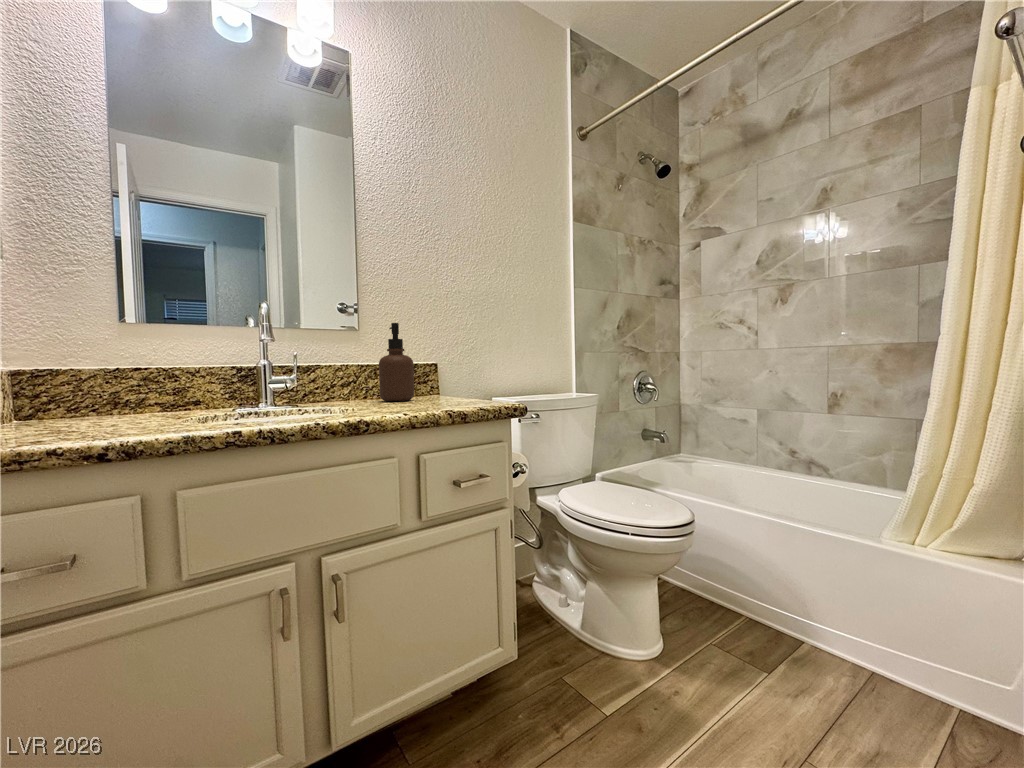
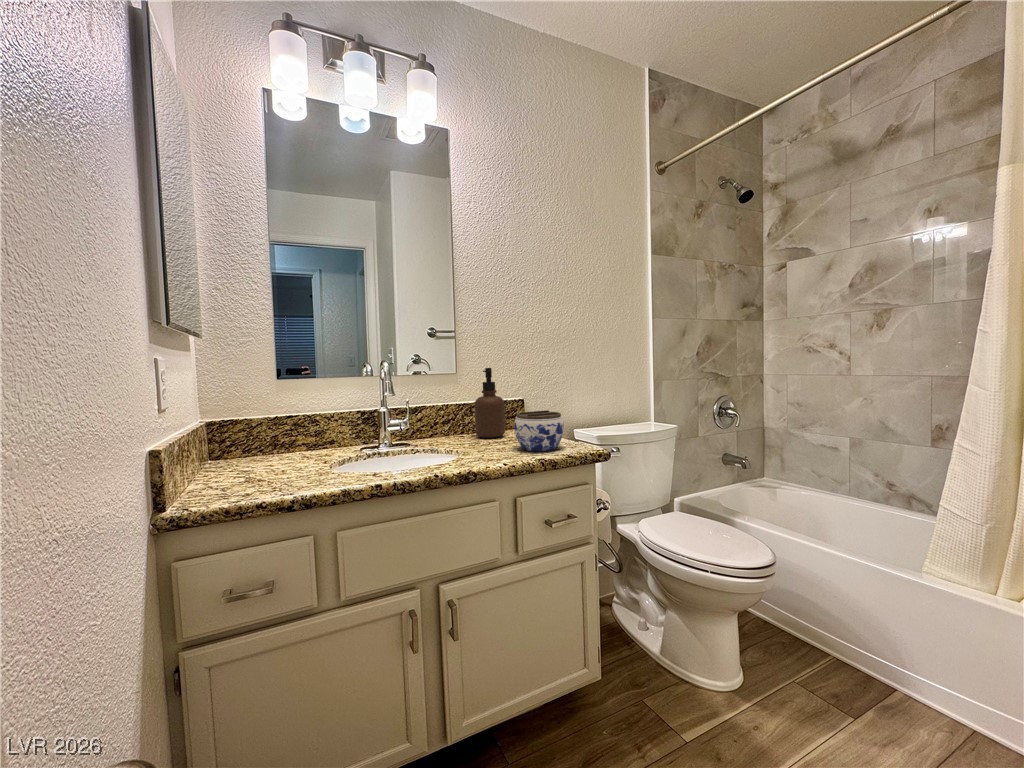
jar: none [421,364,476,407] -> present [514,410,564,452]

